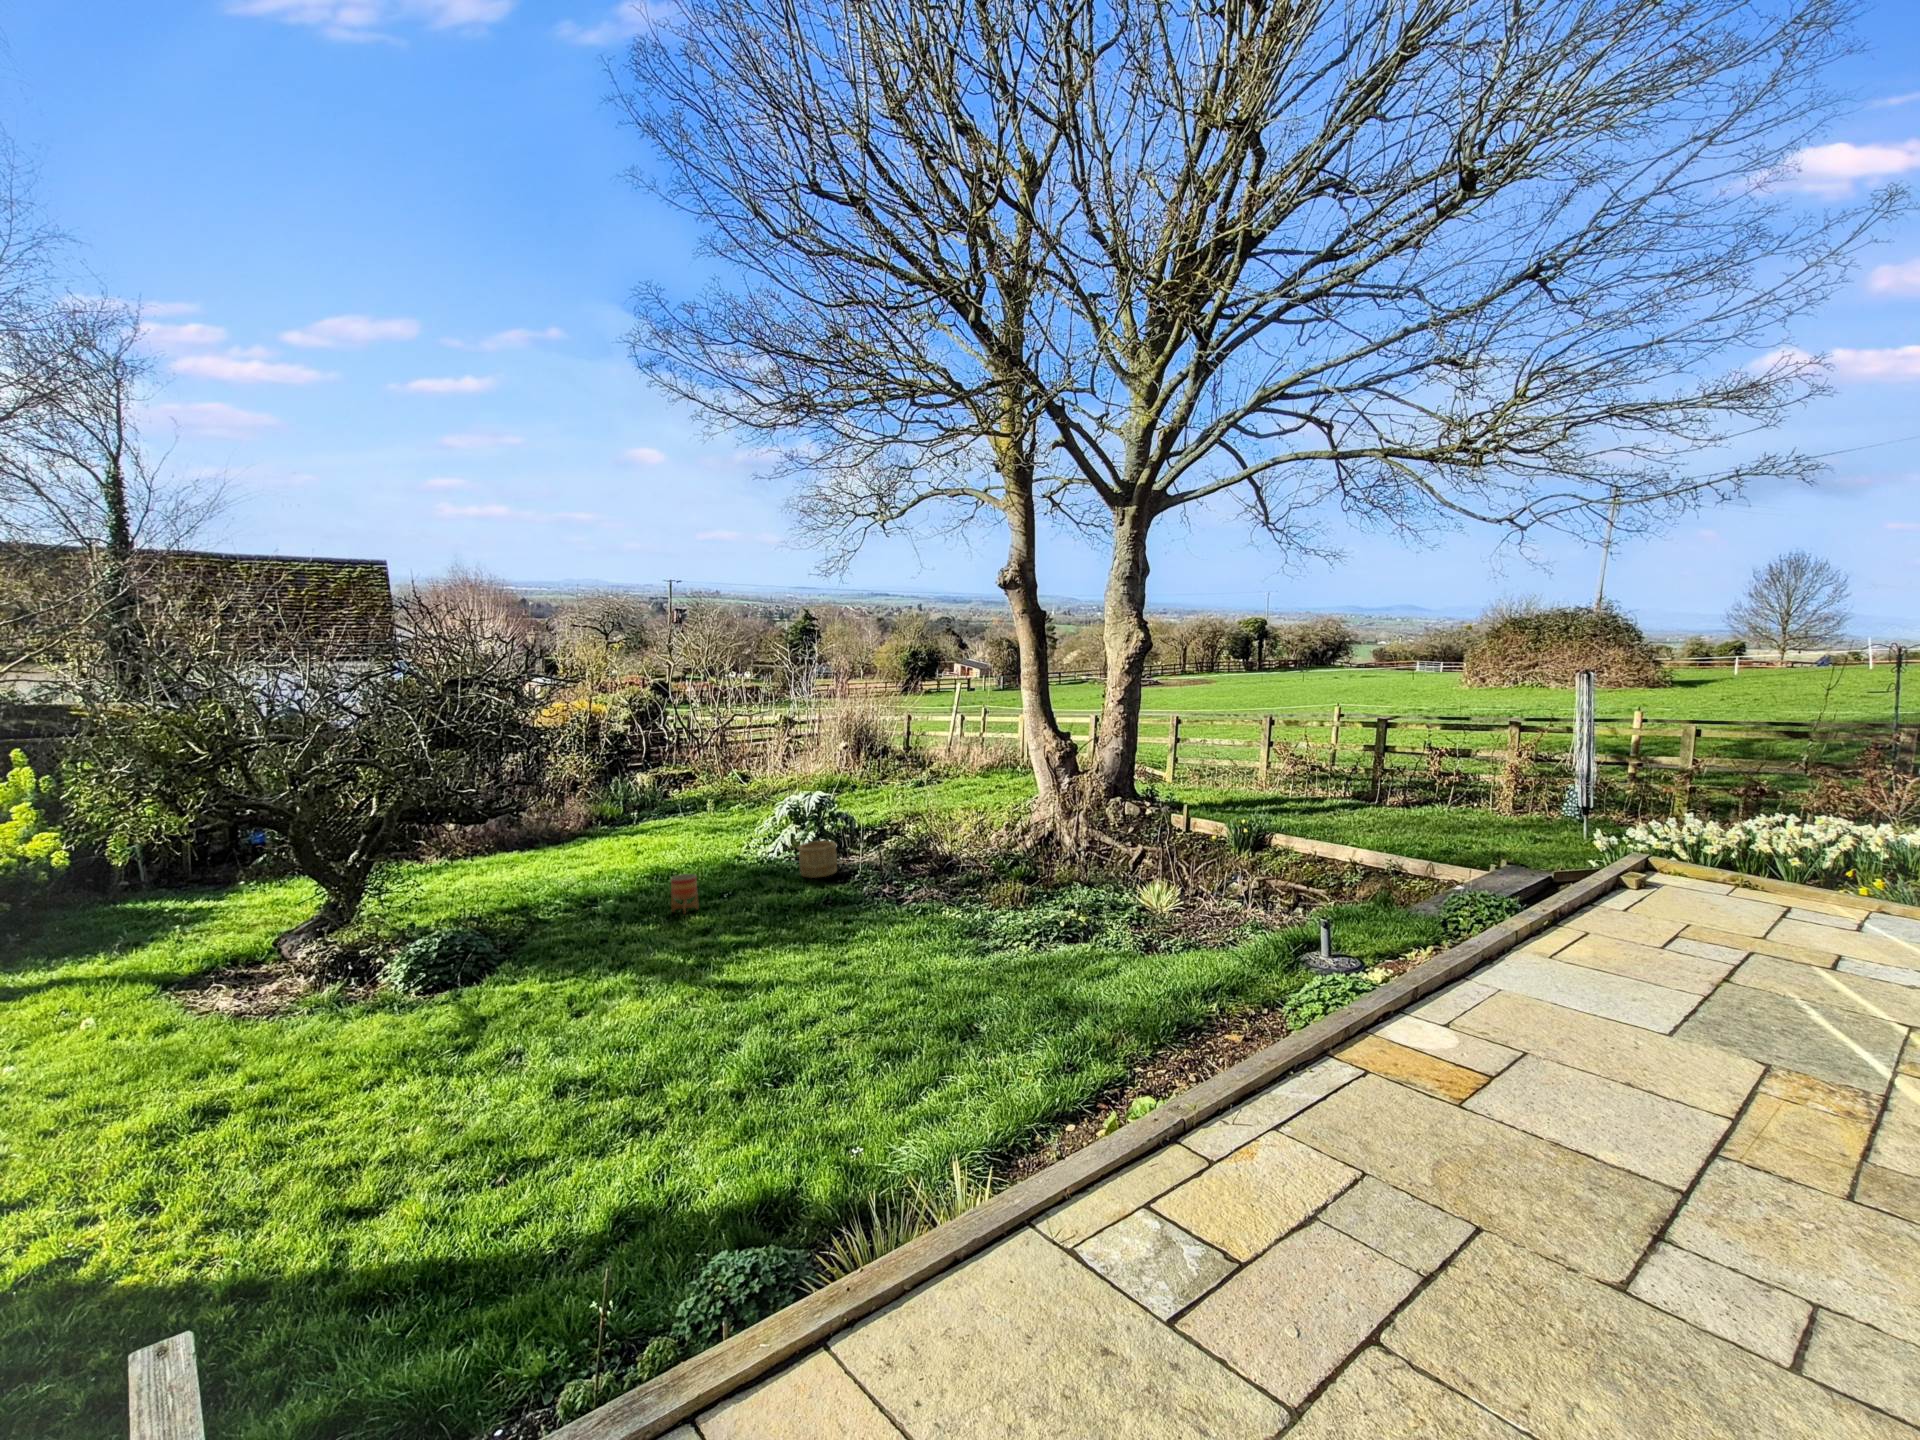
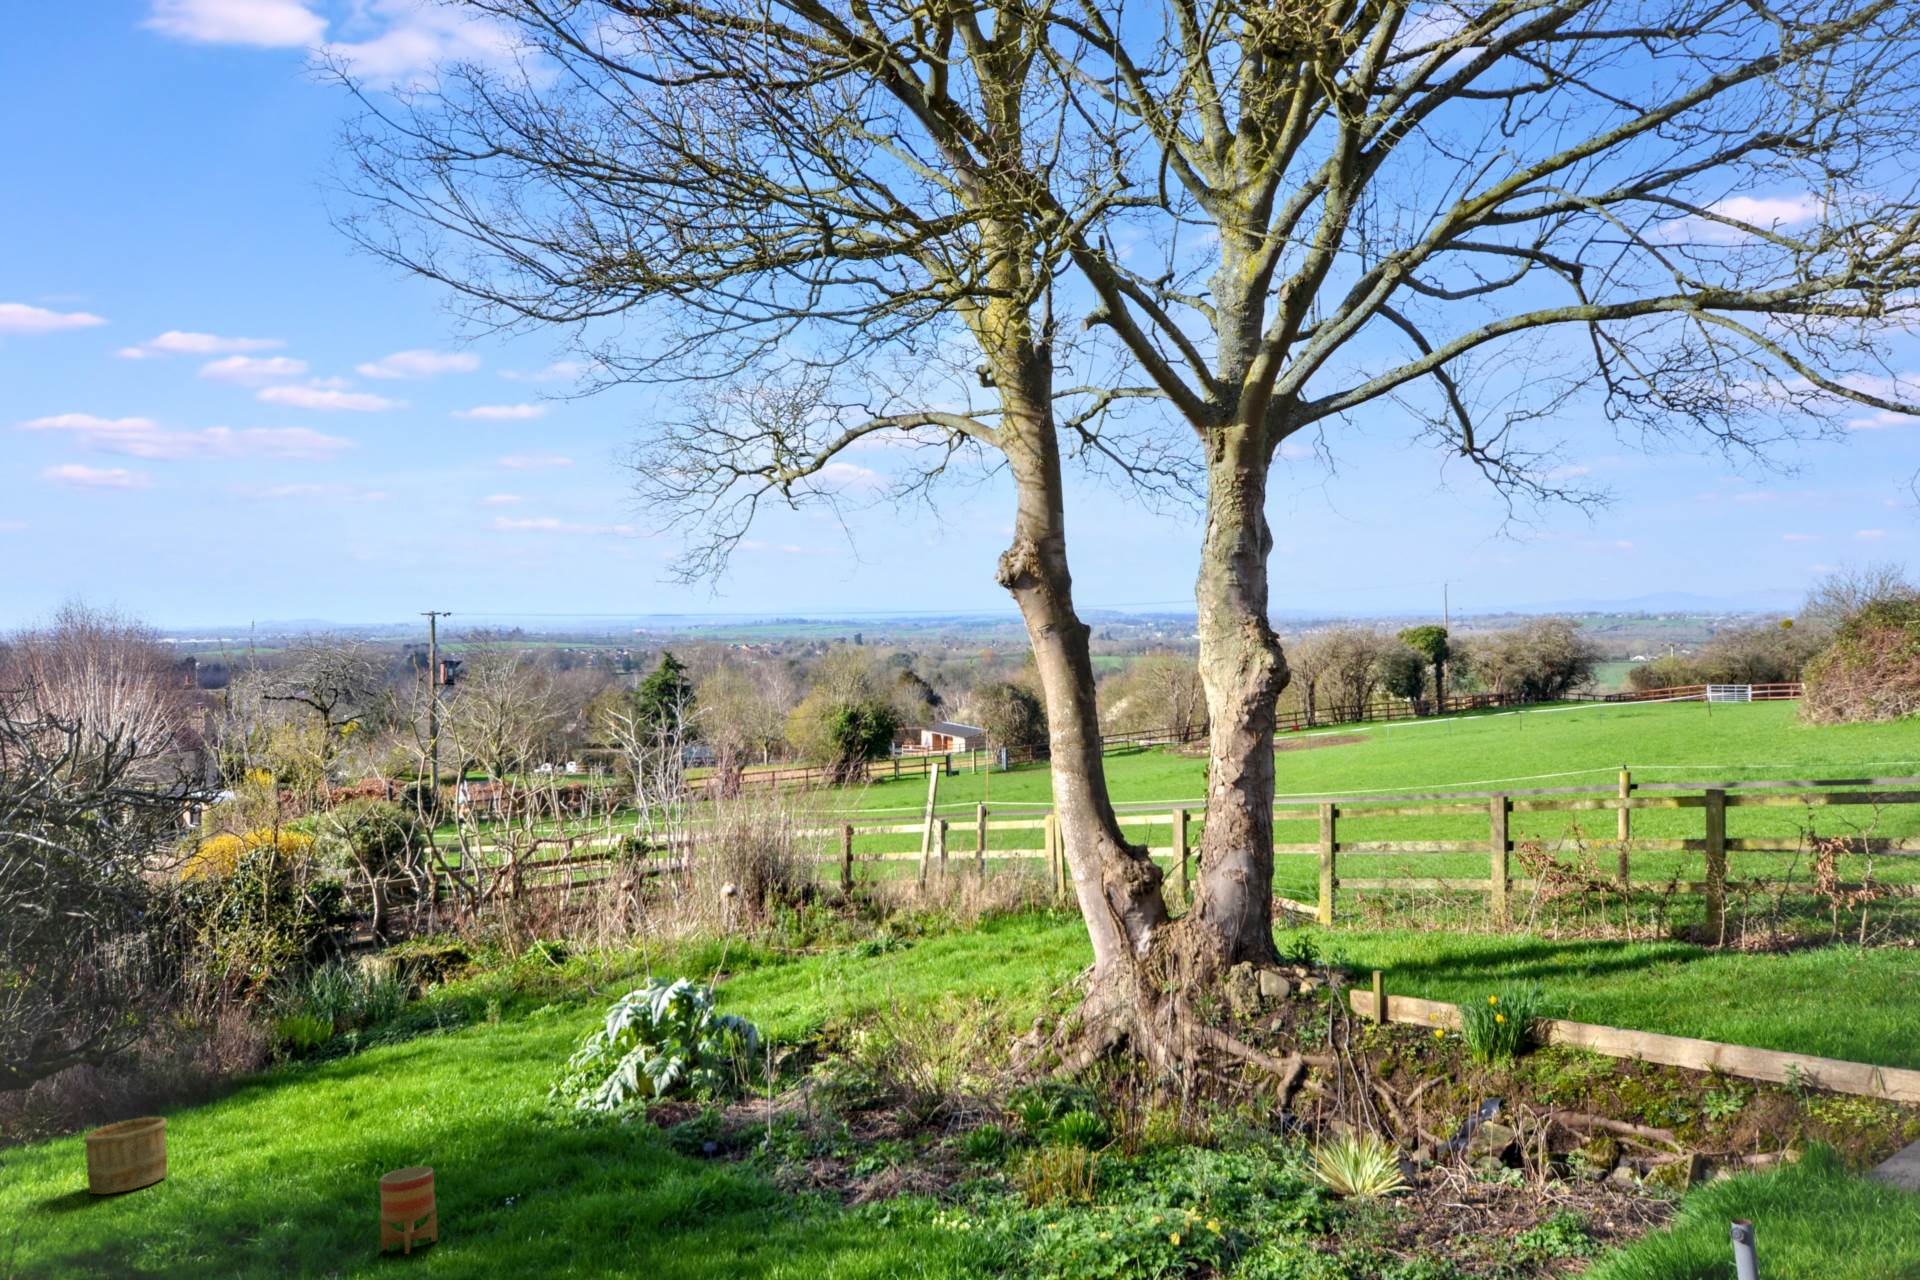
wooden bucket: present [798,841,837,878] -> present [83,1117,167,1194]

